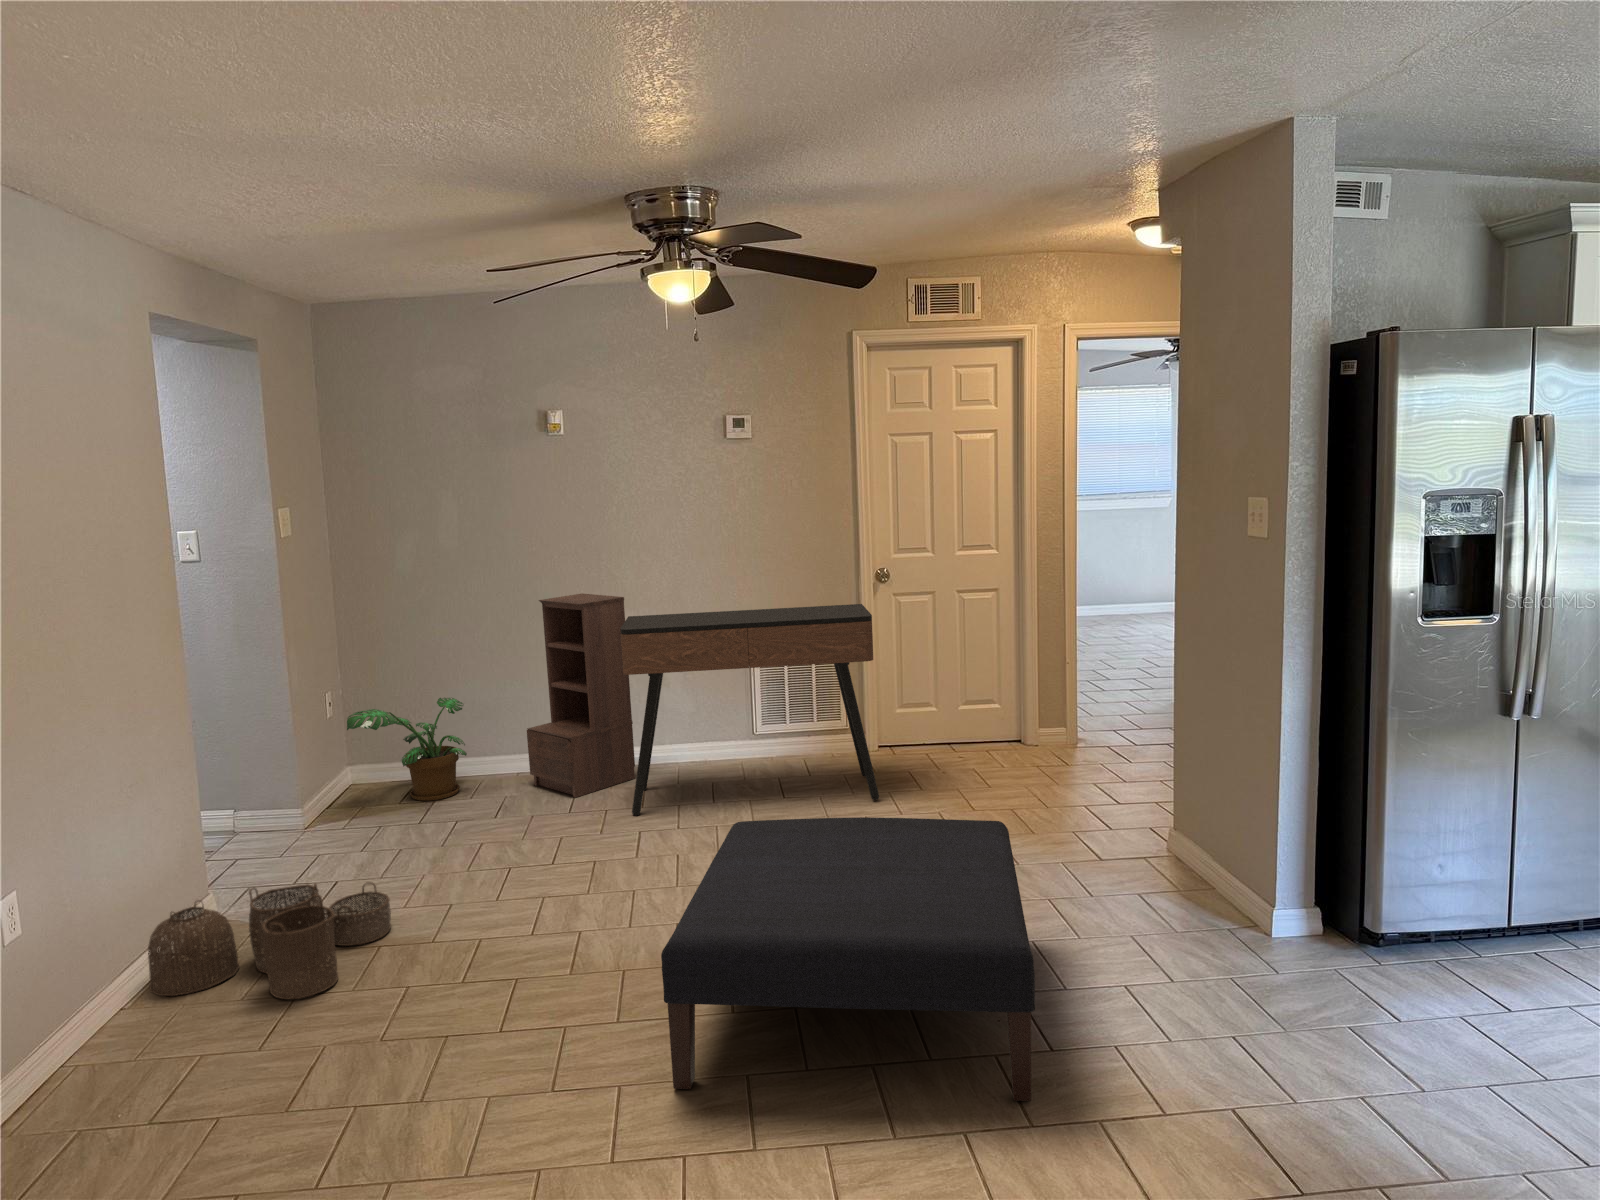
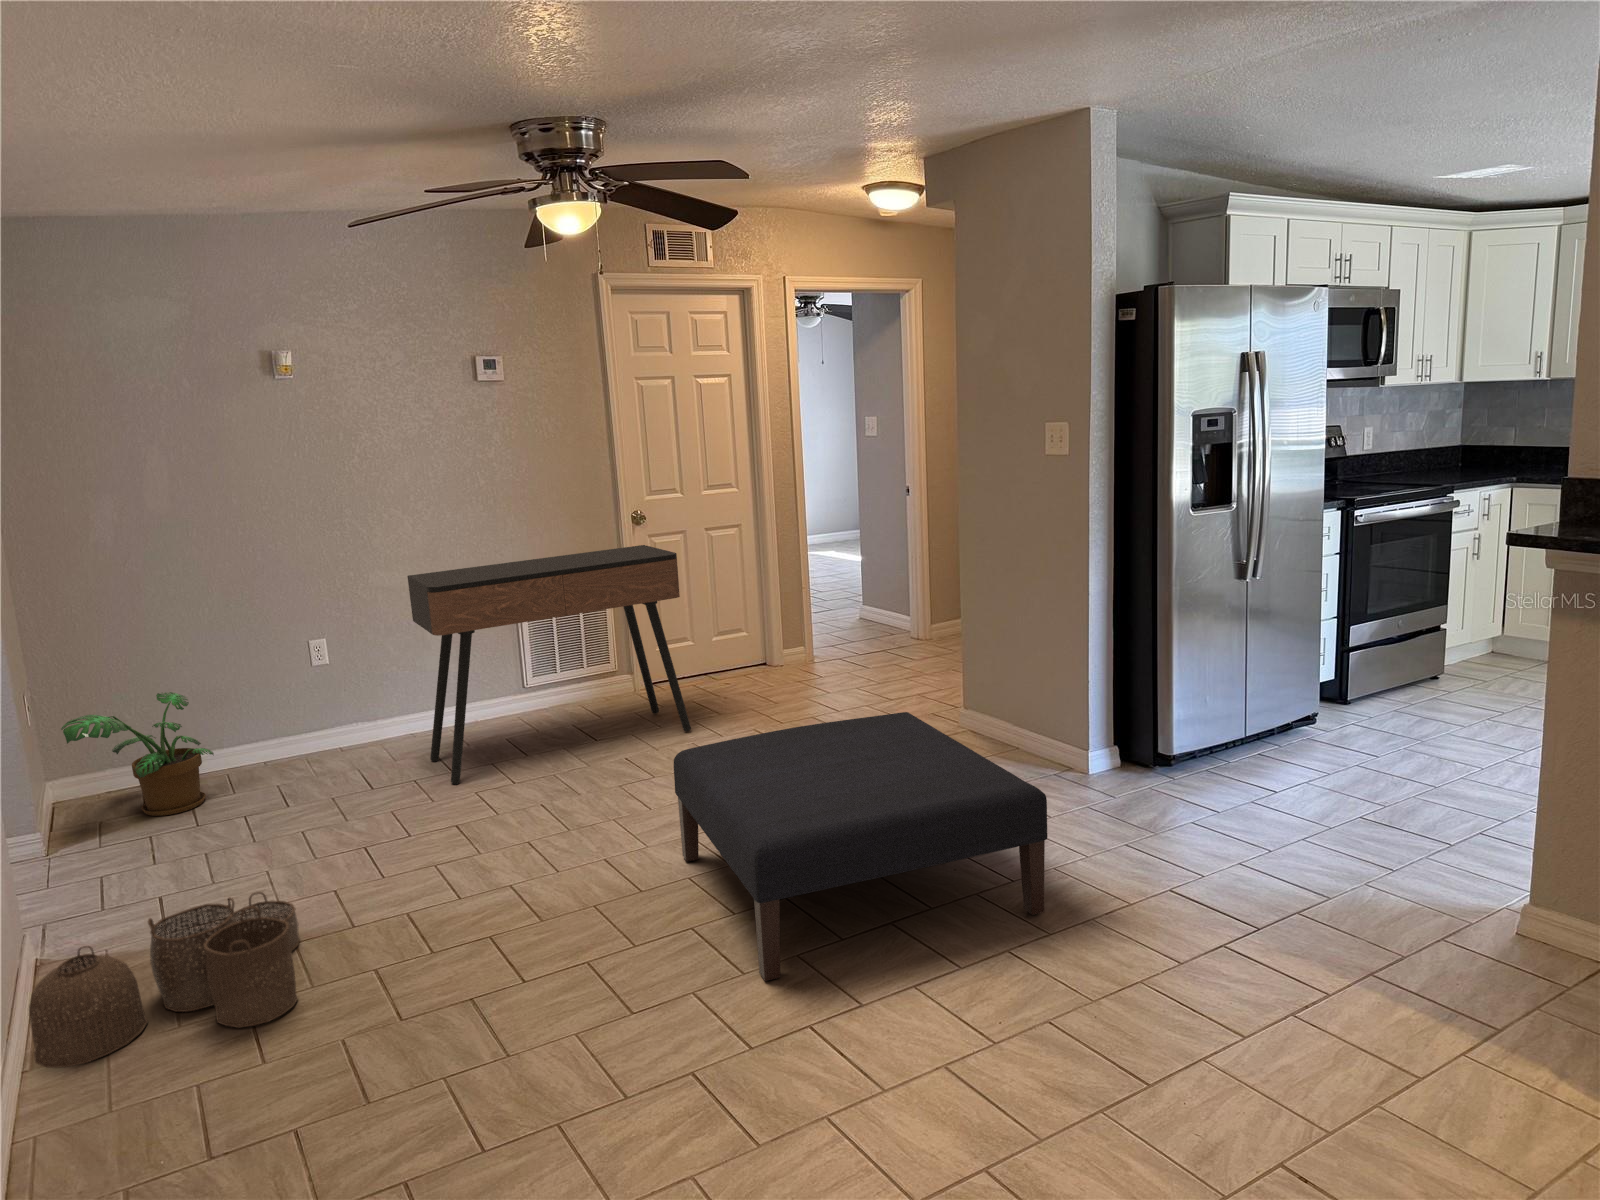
bookshelf: present [527,593,635,798] -> none [284,556,412,780]

